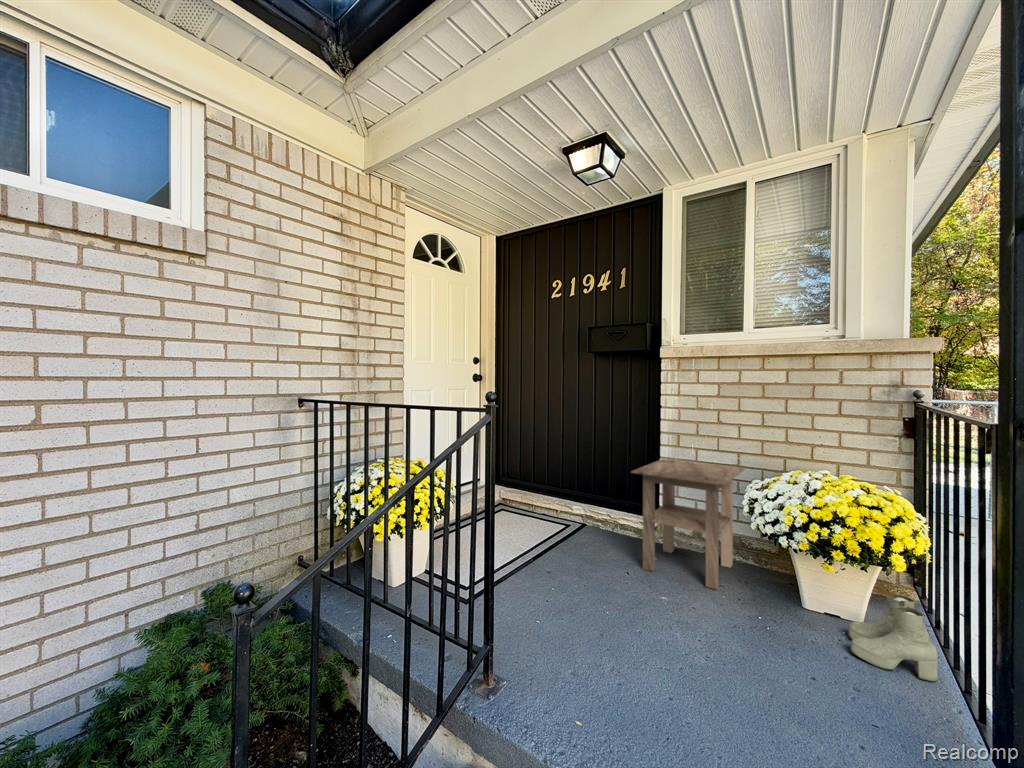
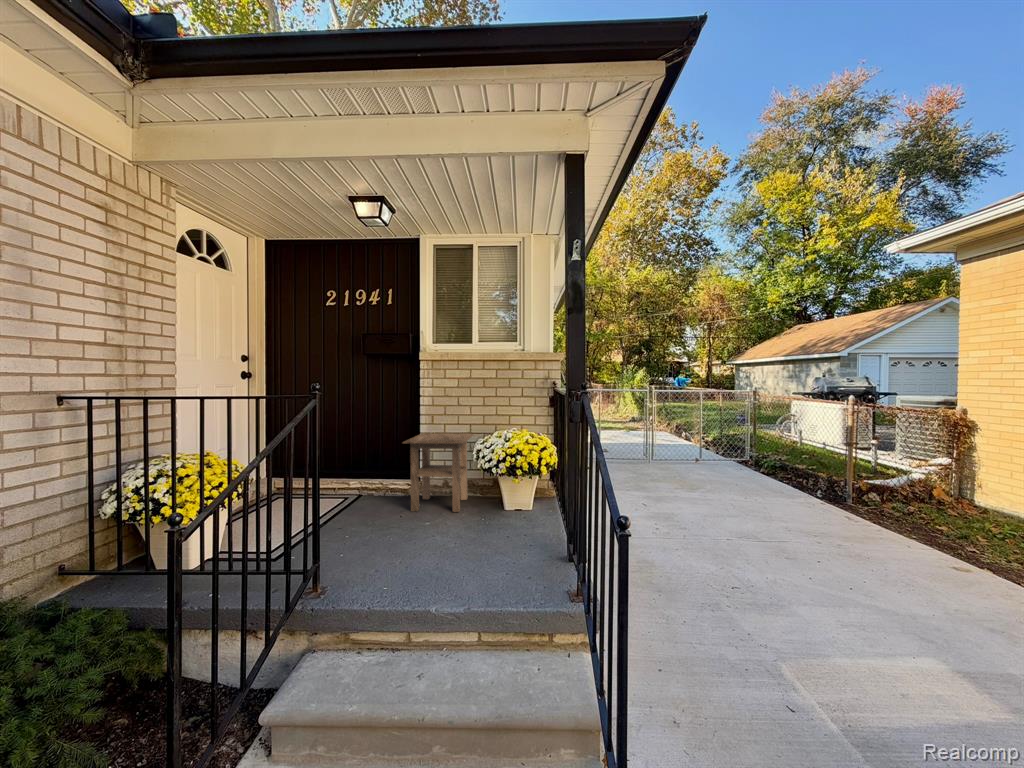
boots: present [849,594,938,681] -> none [526,489,560,526]

